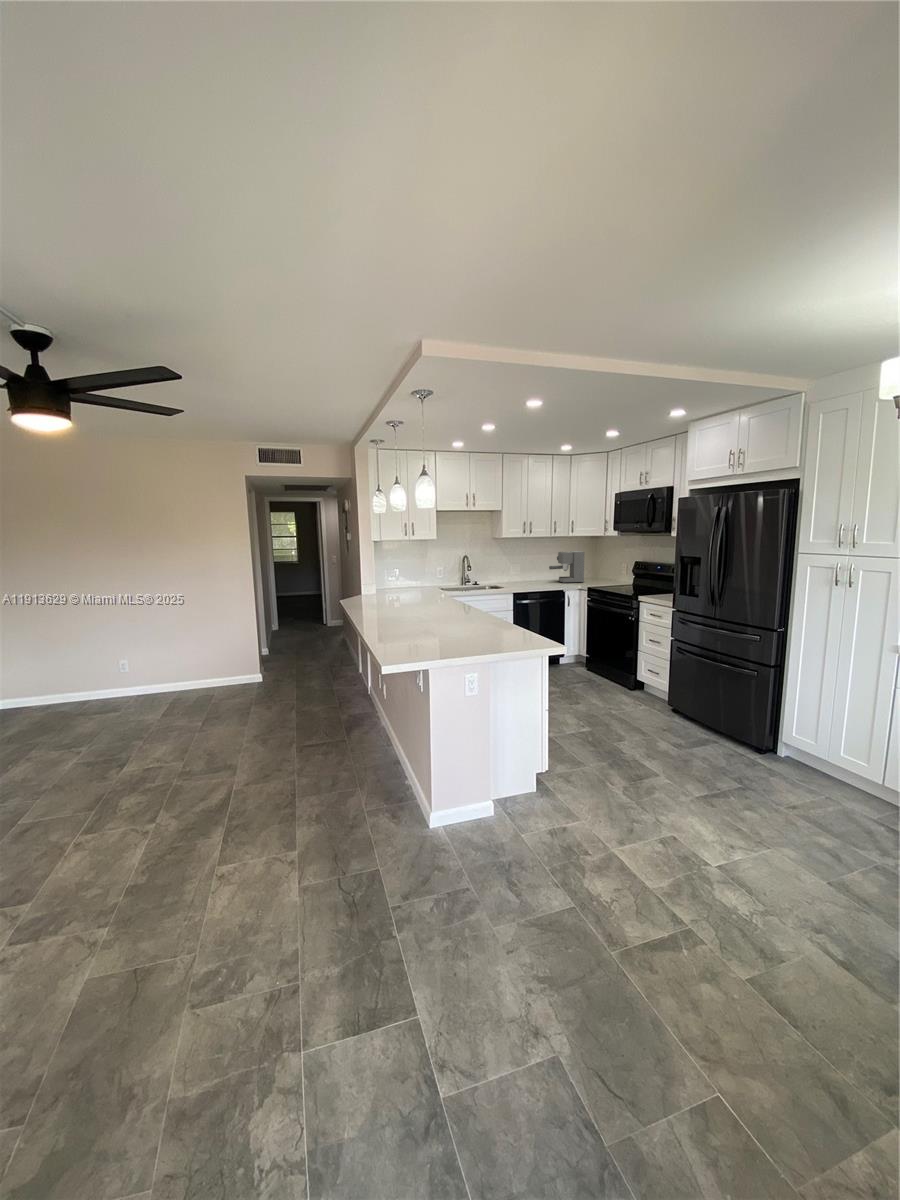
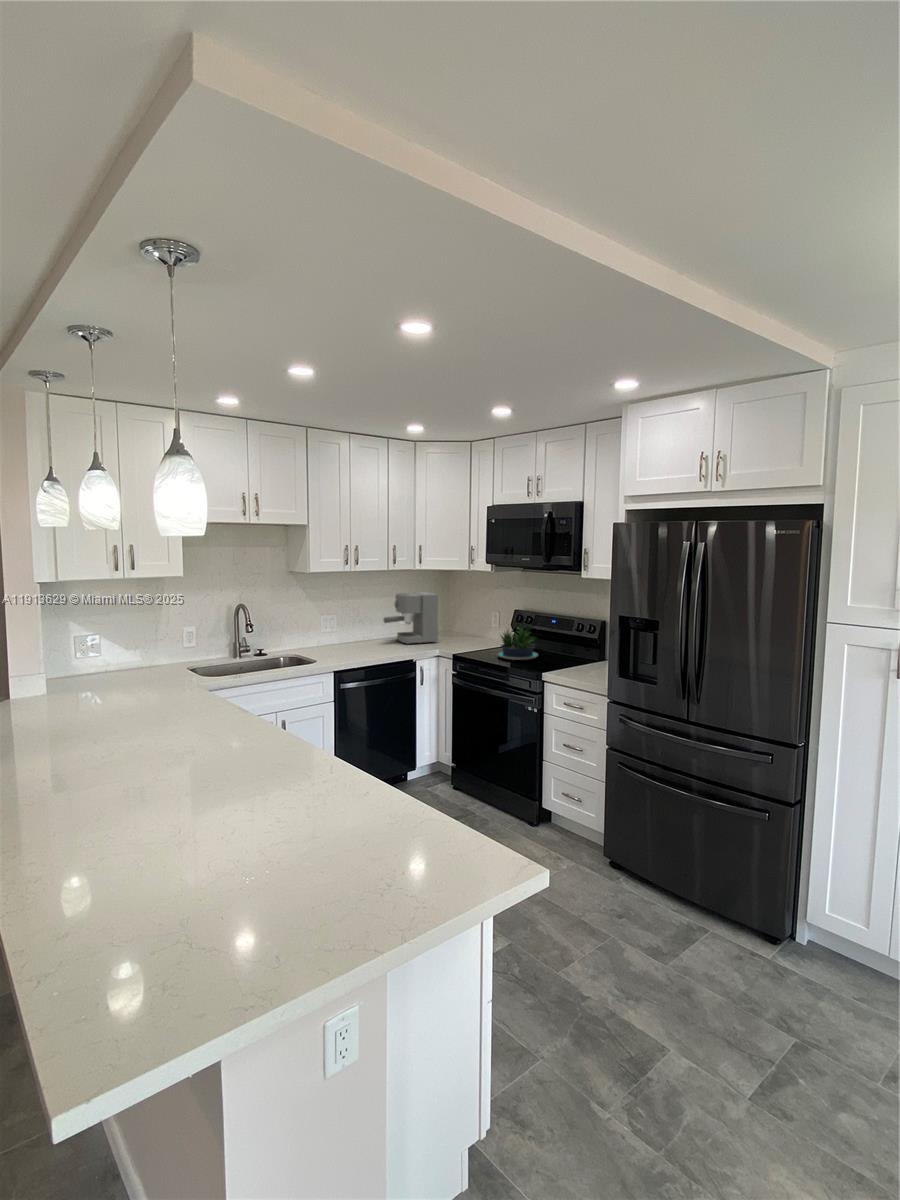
potted plant: none [616,569,644,590] -> present [498,625,538,660]

